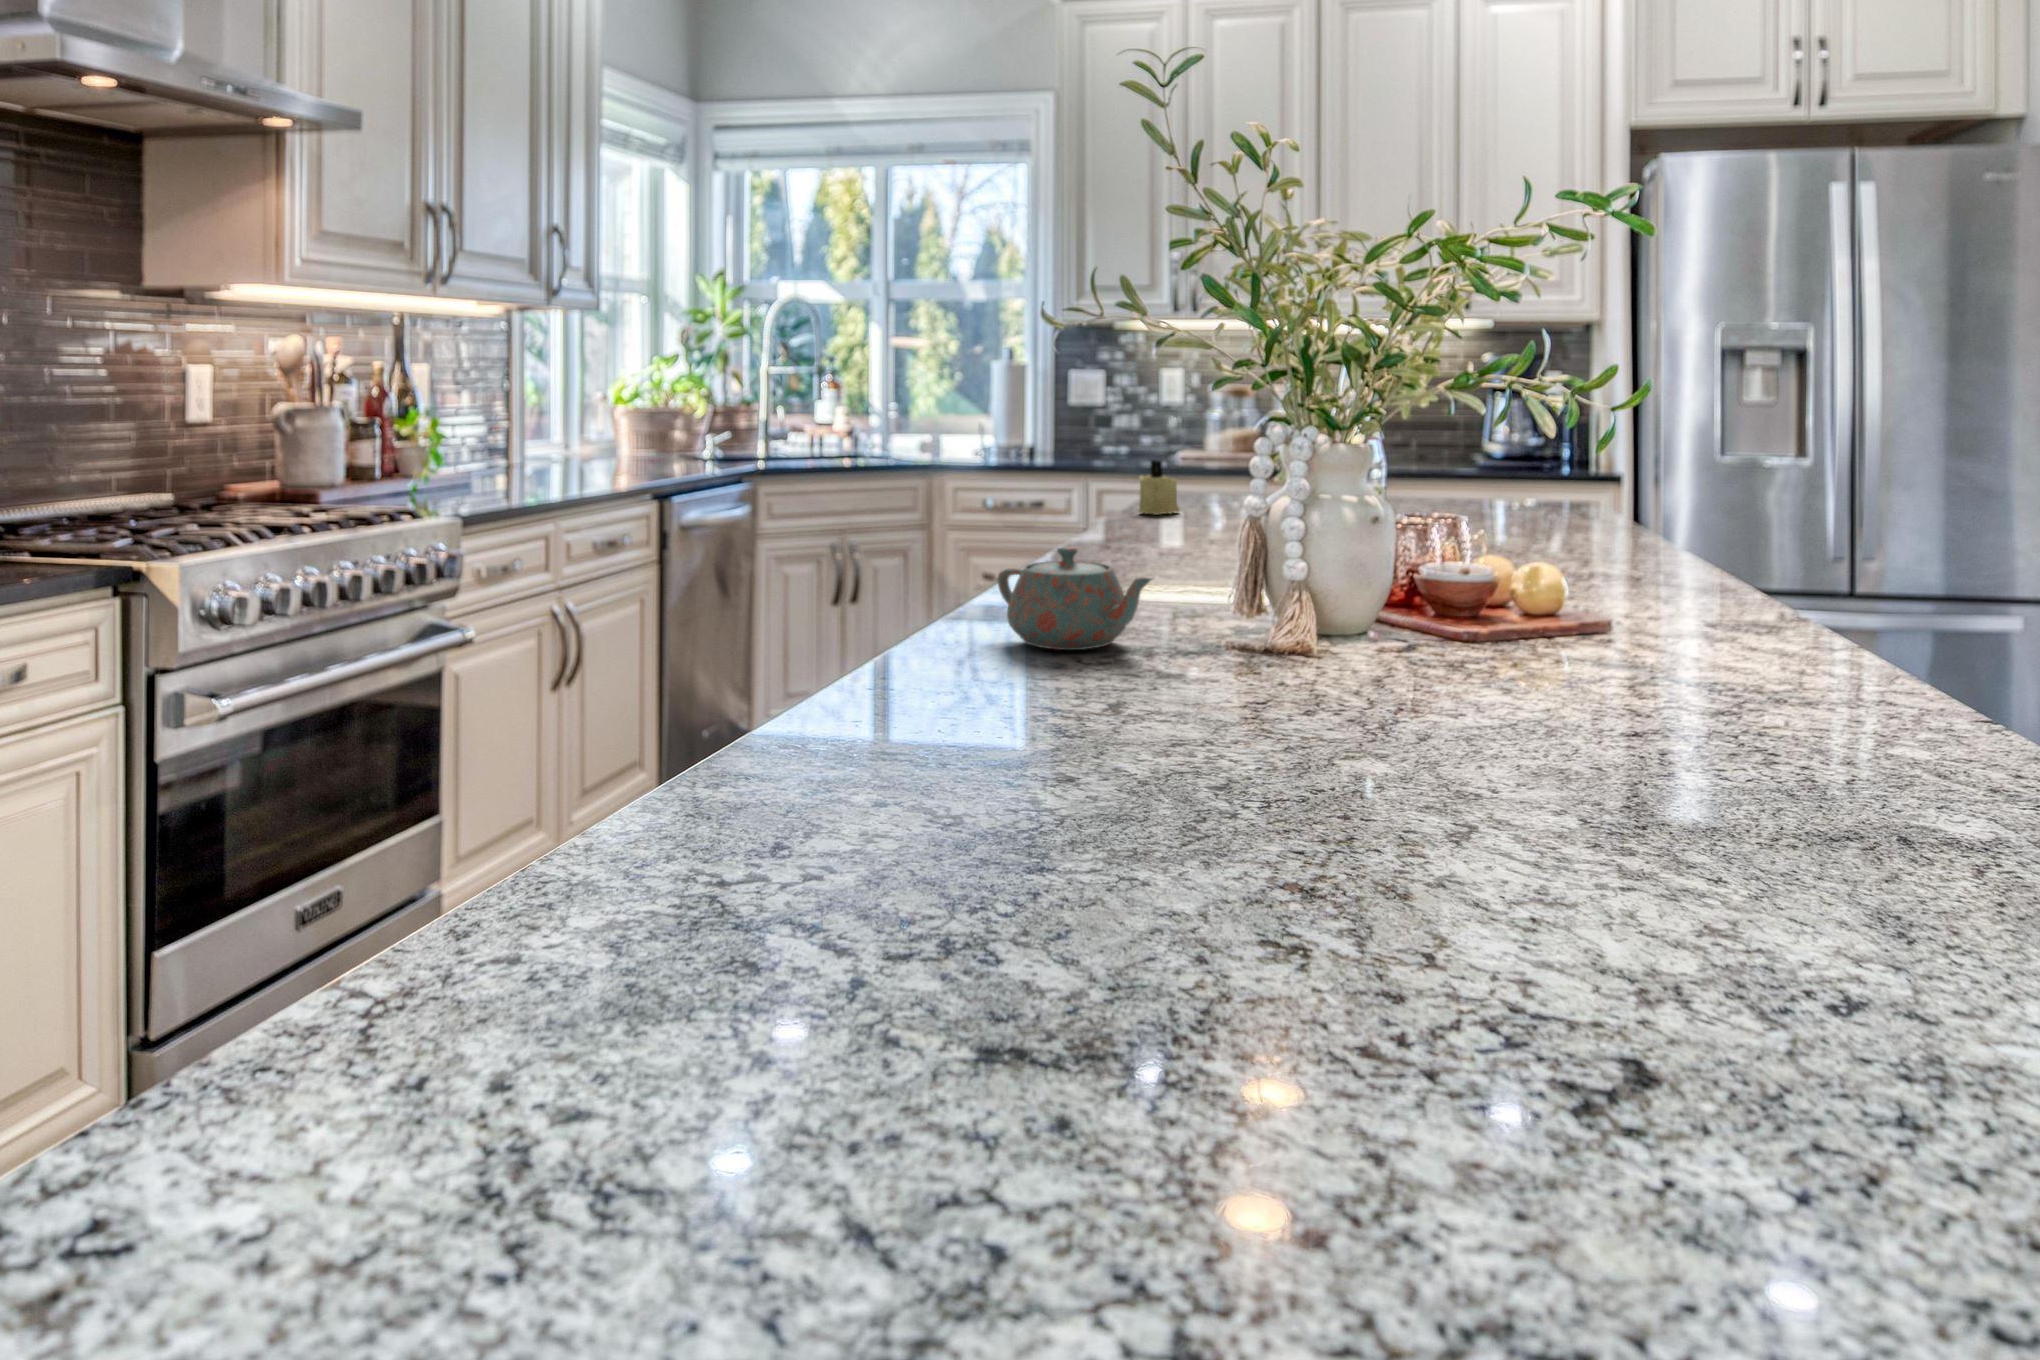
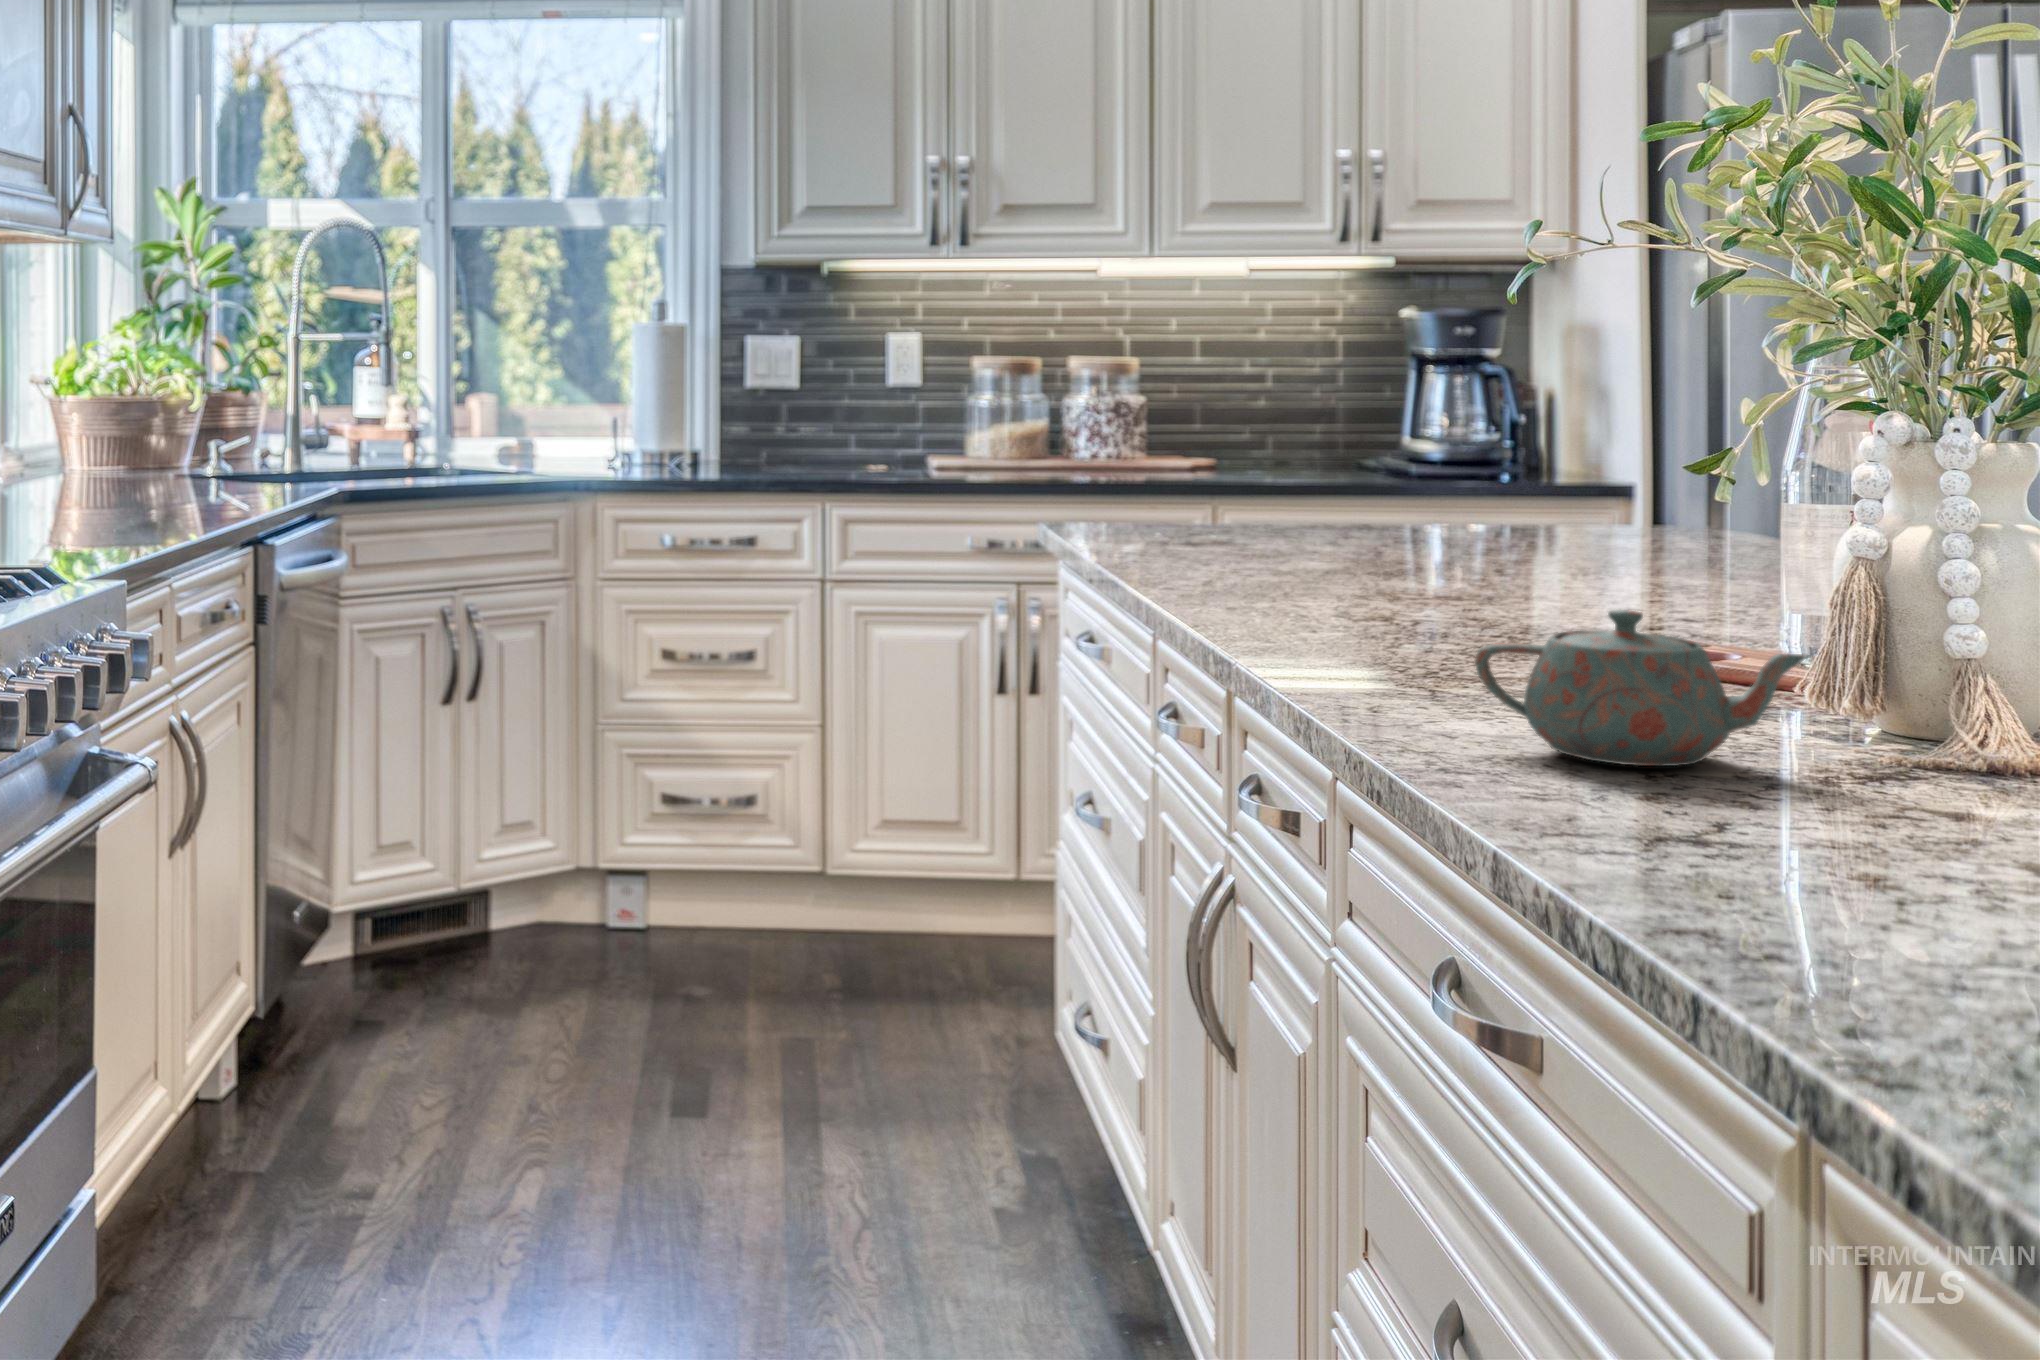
candle: present [1139,460,1180,515] -> none [1145,473,1209,556]

